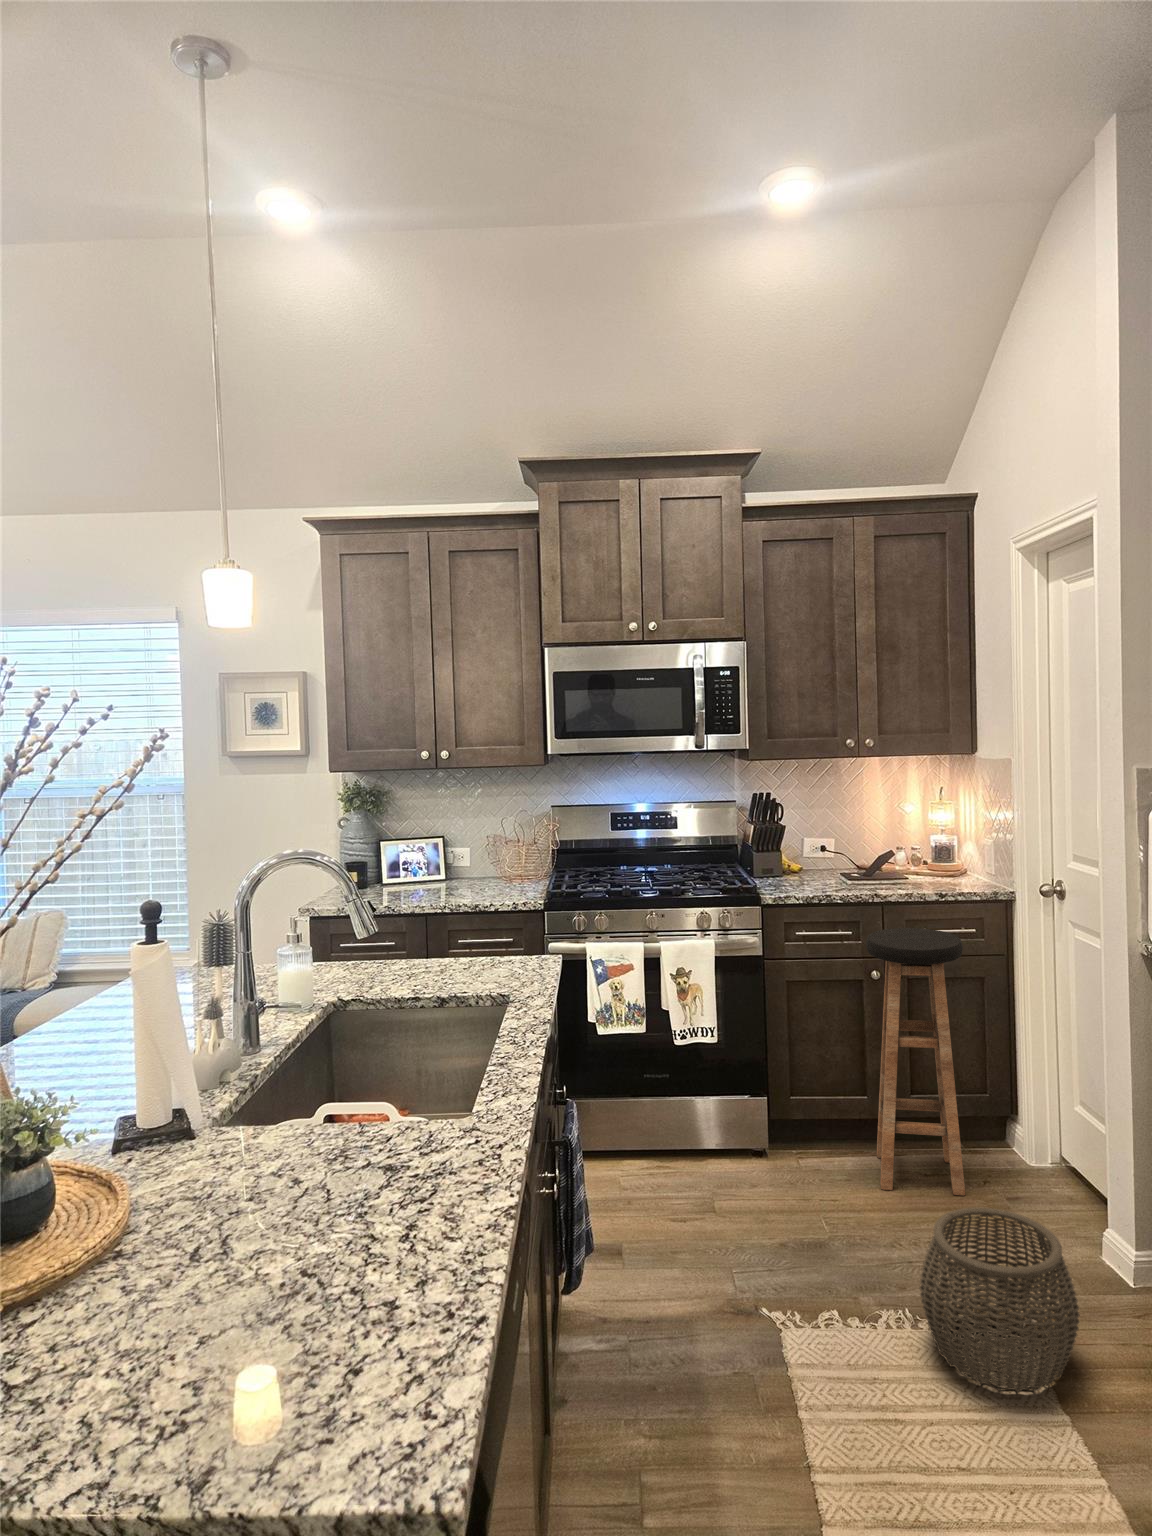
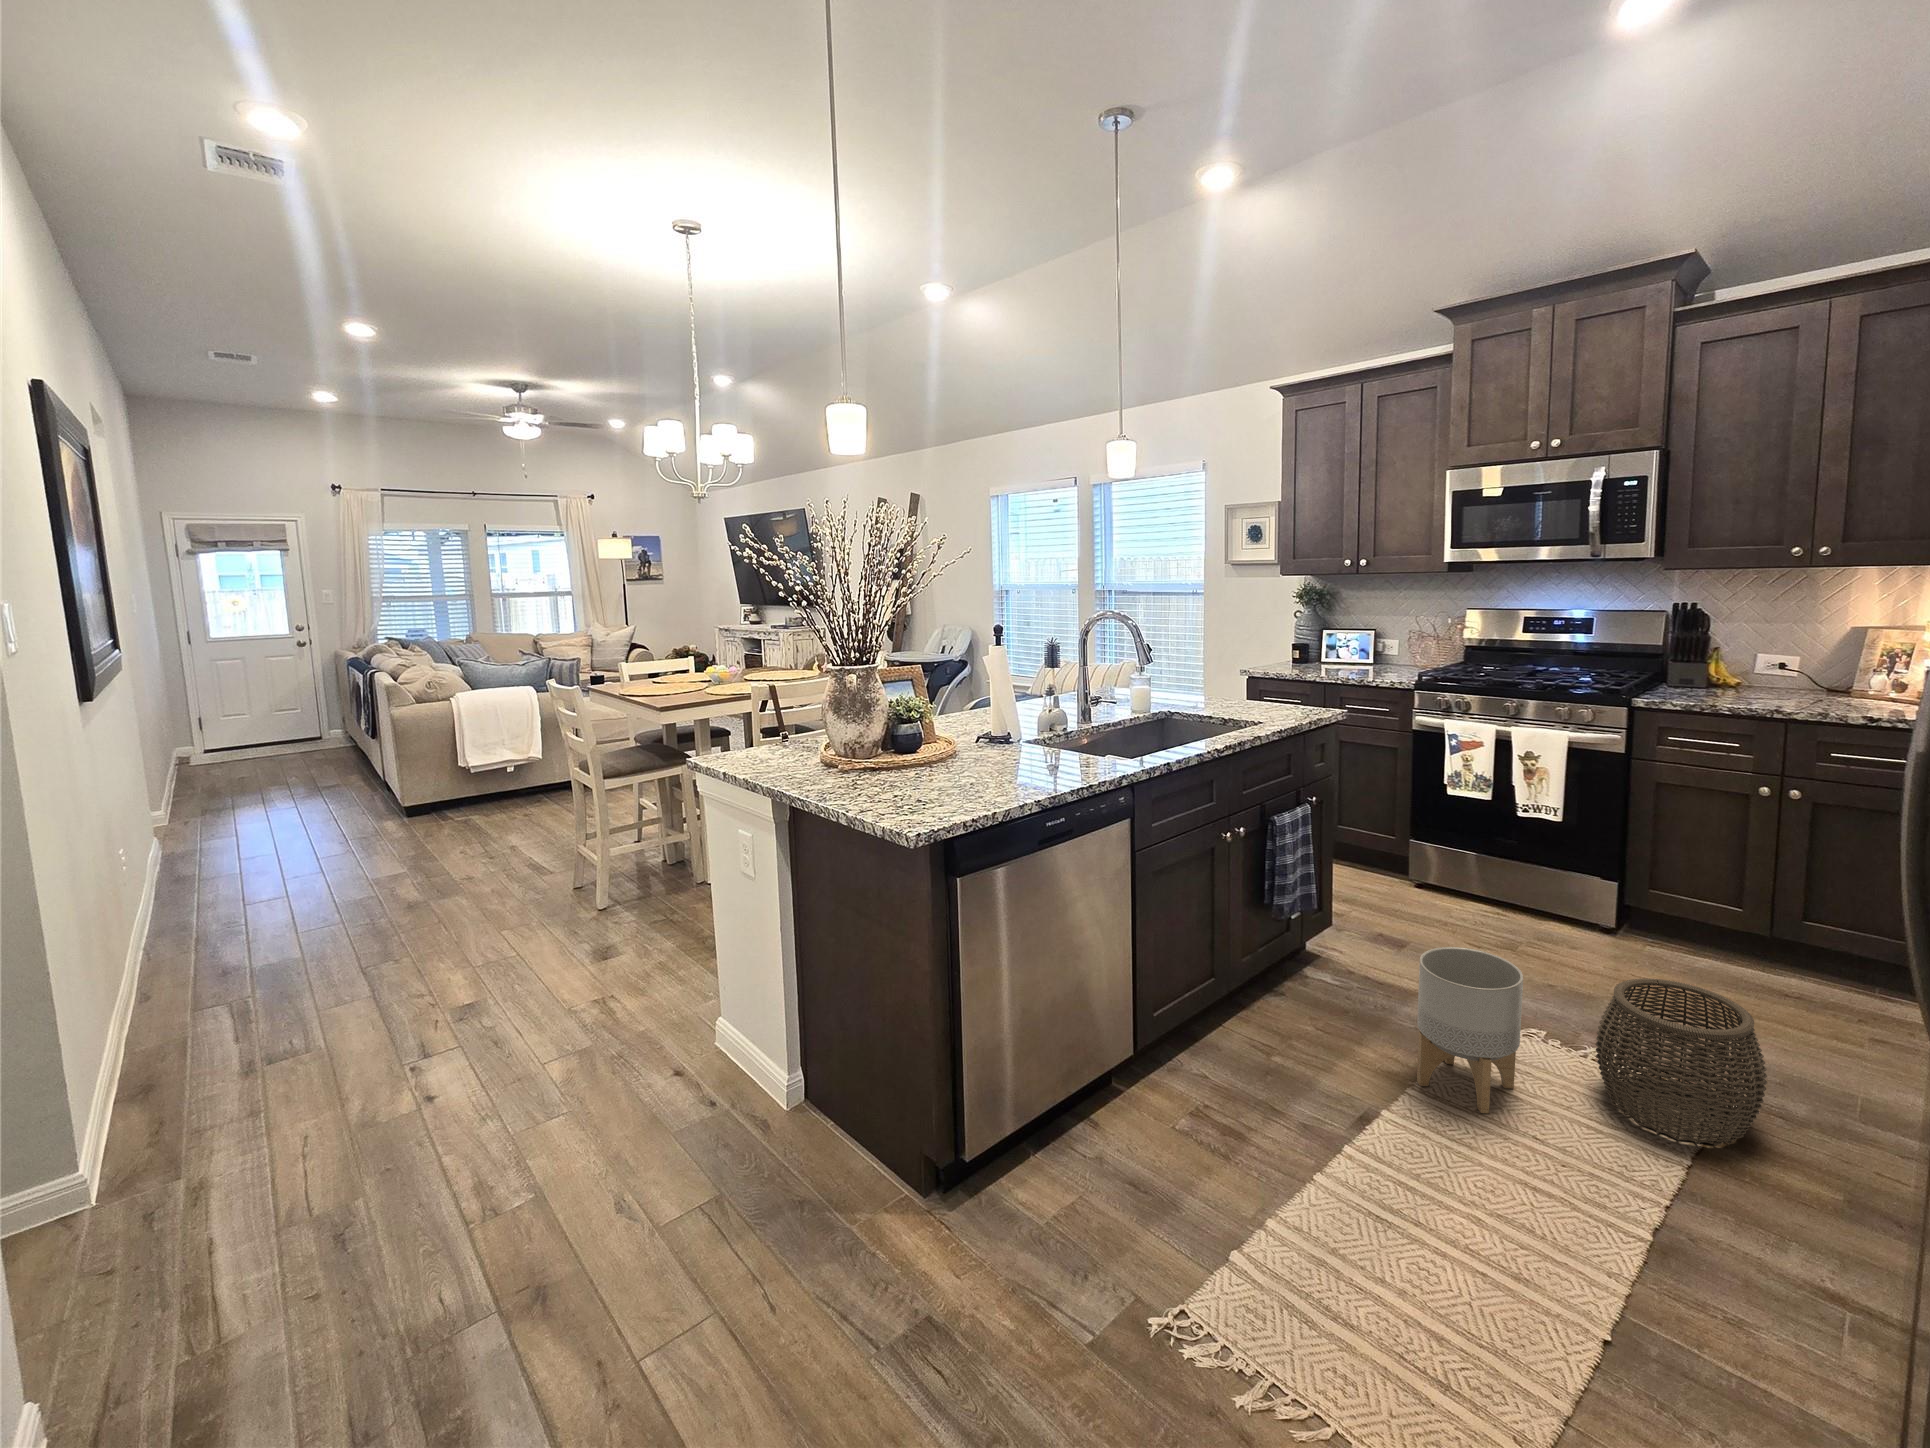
bar stool: present [866,928,965,1196] -> none [1702,748,1855,1029]
planter: none [786,1253,907,1470] -> present [1417,947,1523,1113]

